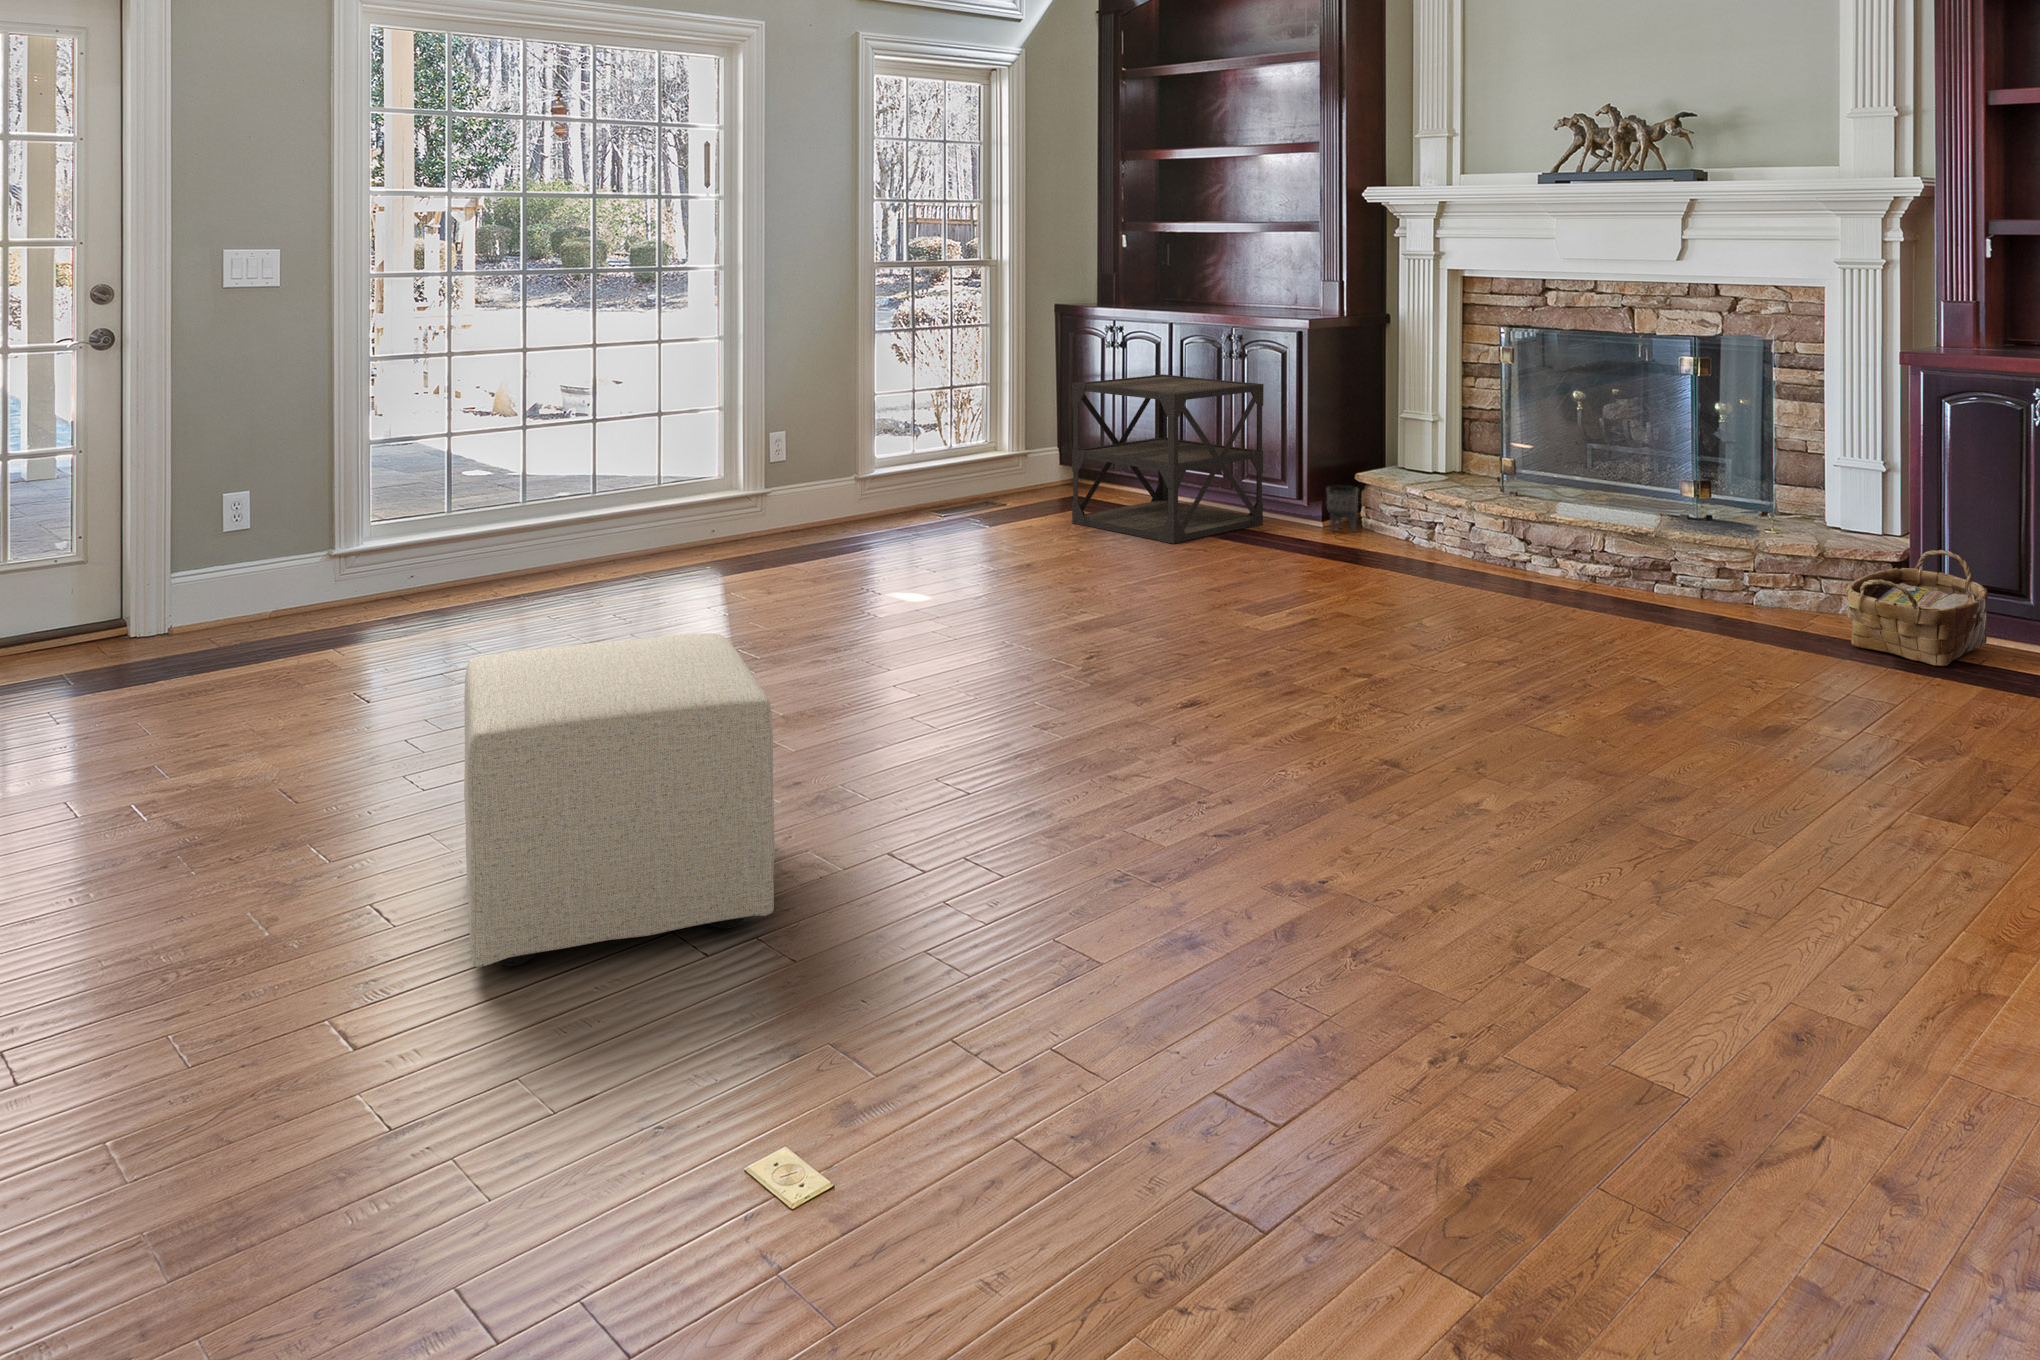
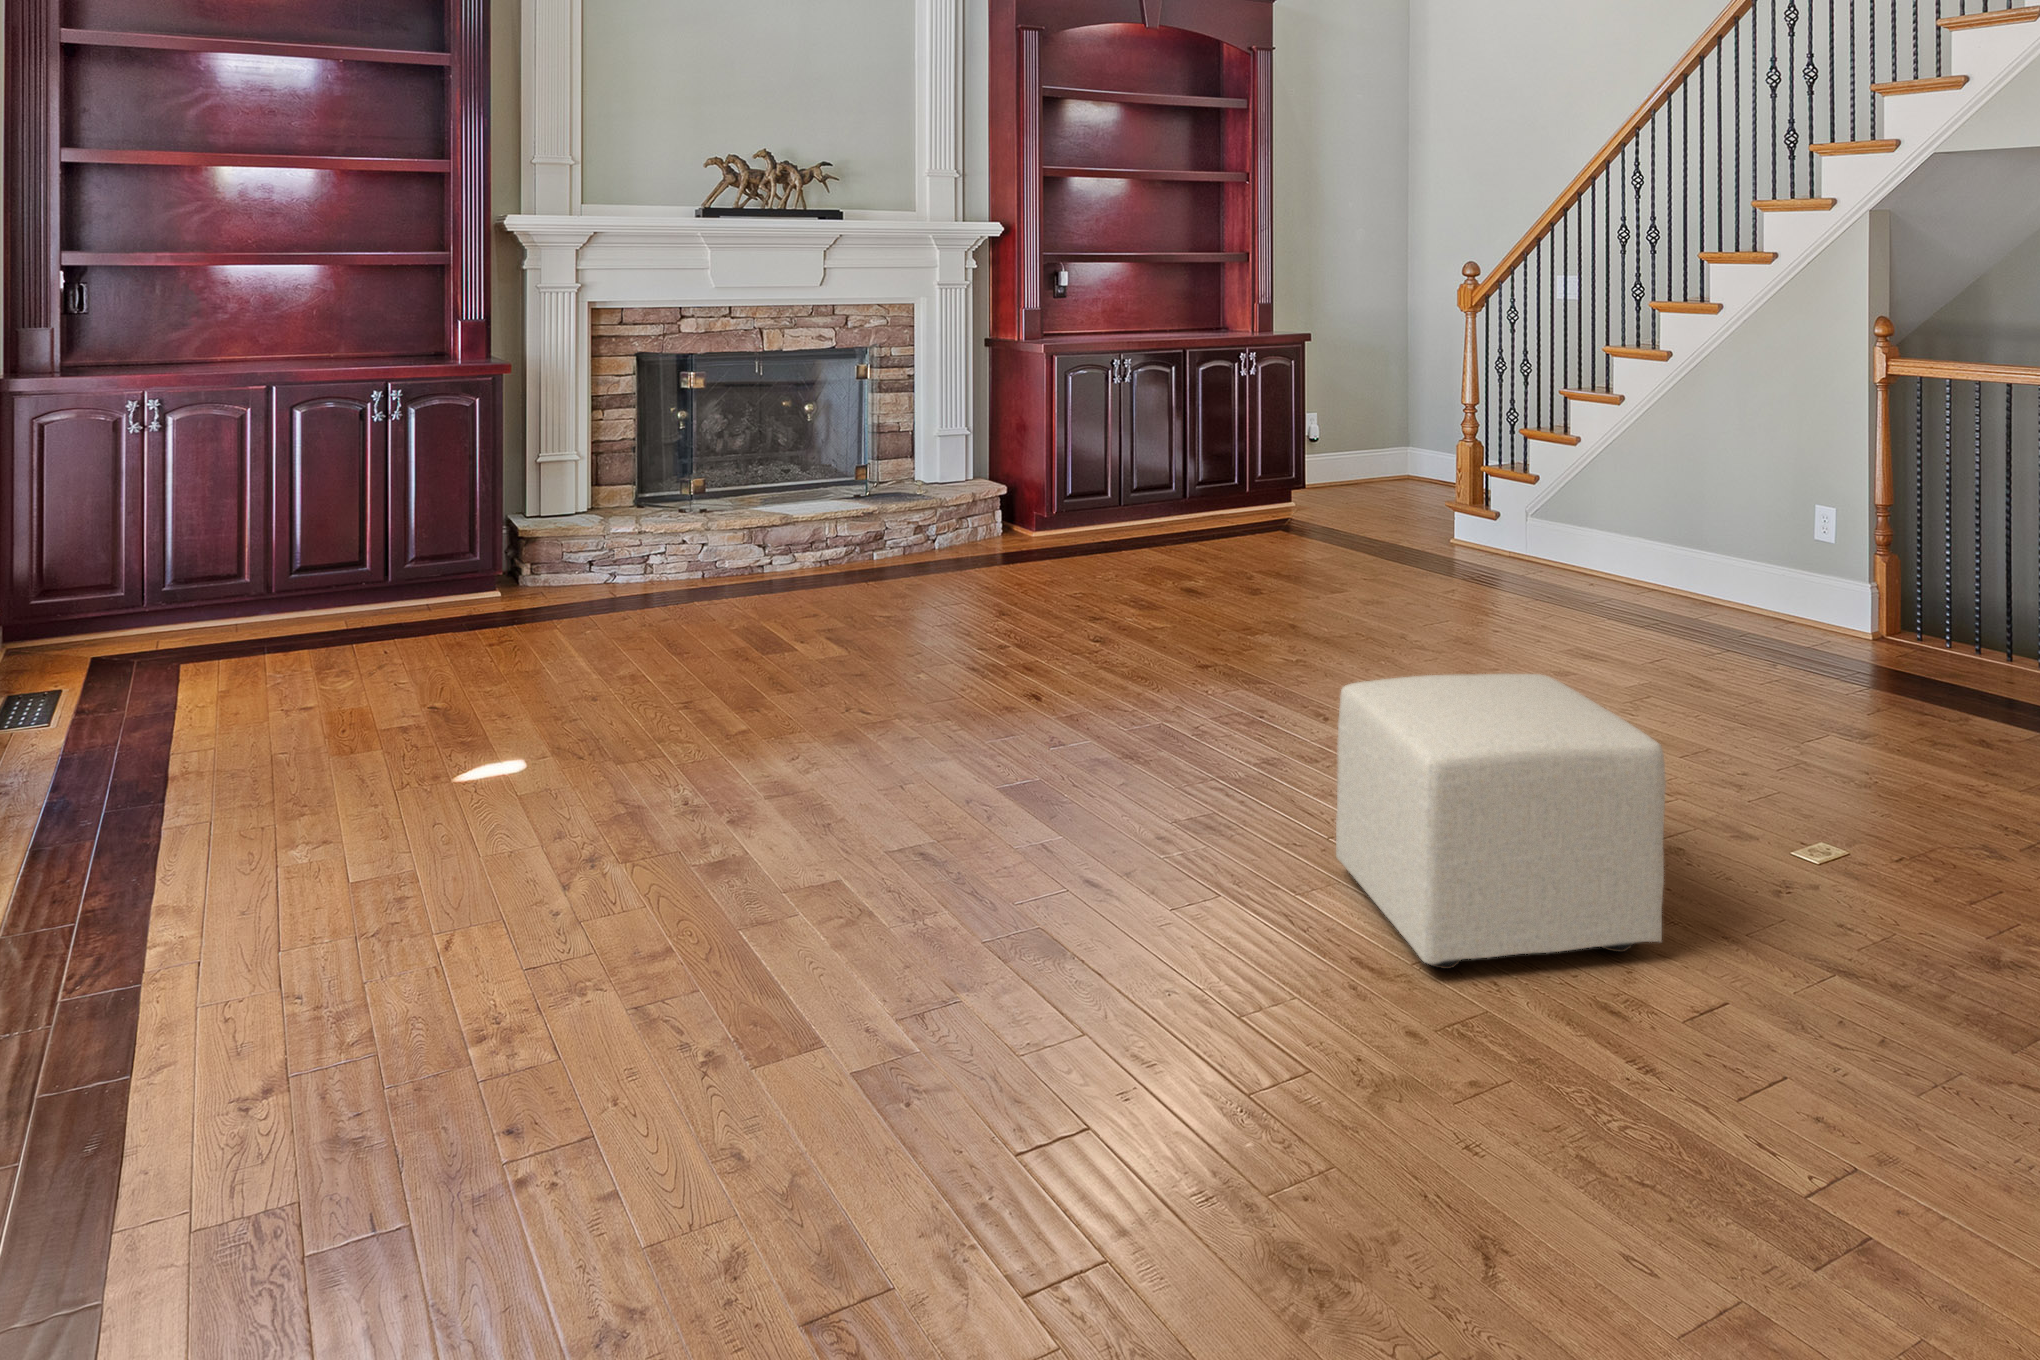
side table: present [1072,374,1264,544] -> none [275,444,494,672]
planter: present [1327,486,1358,532] -> none [527,542,563,595]
woven basket: present [1846,550,1988,666] -> none [1033,477,1113,551]

